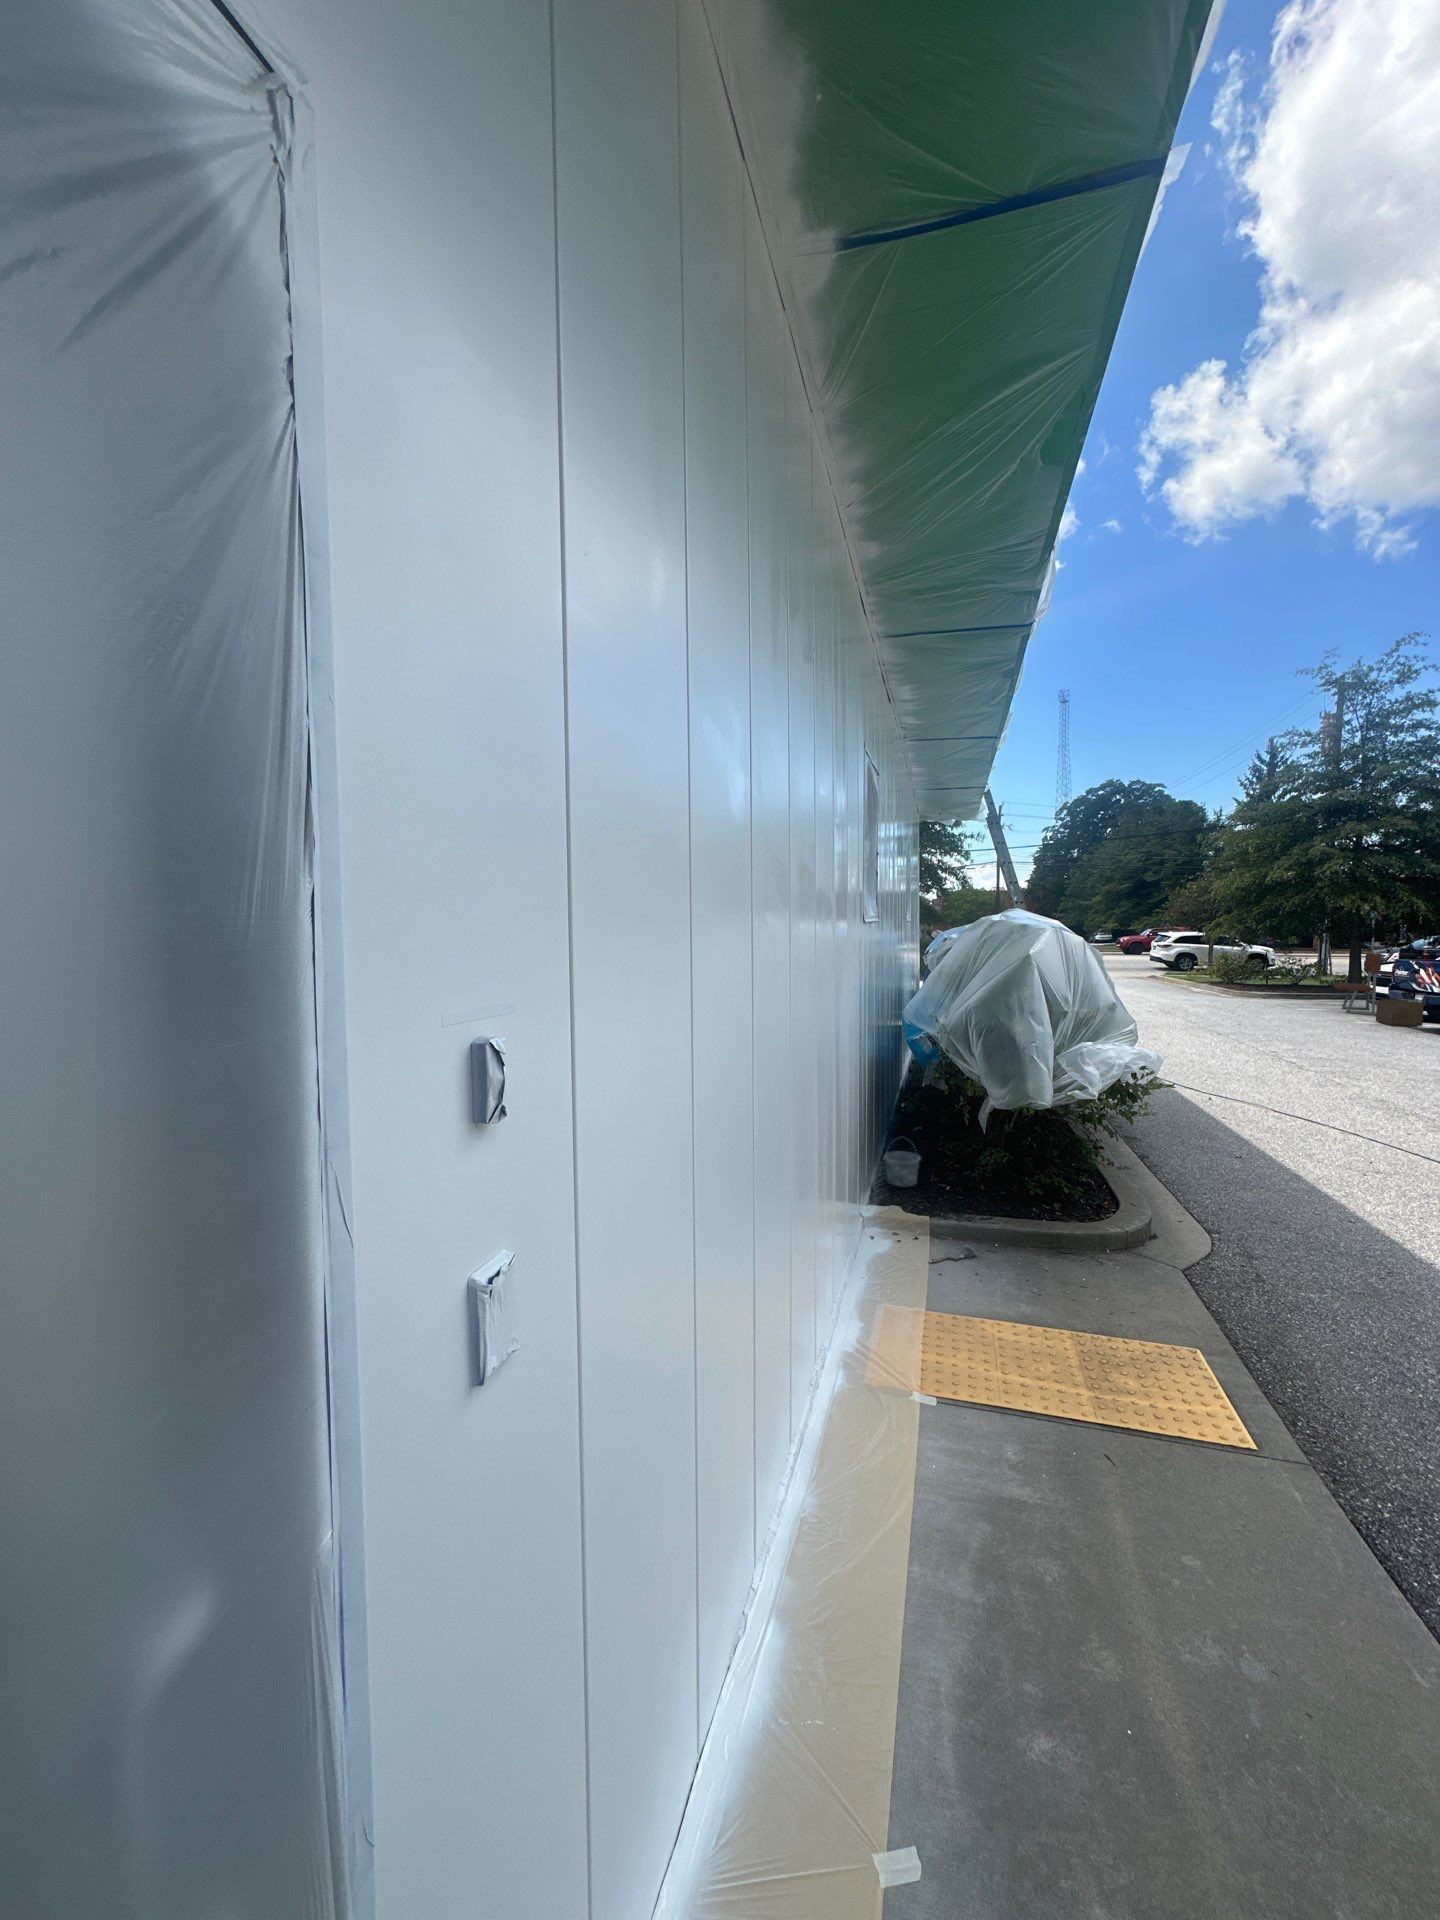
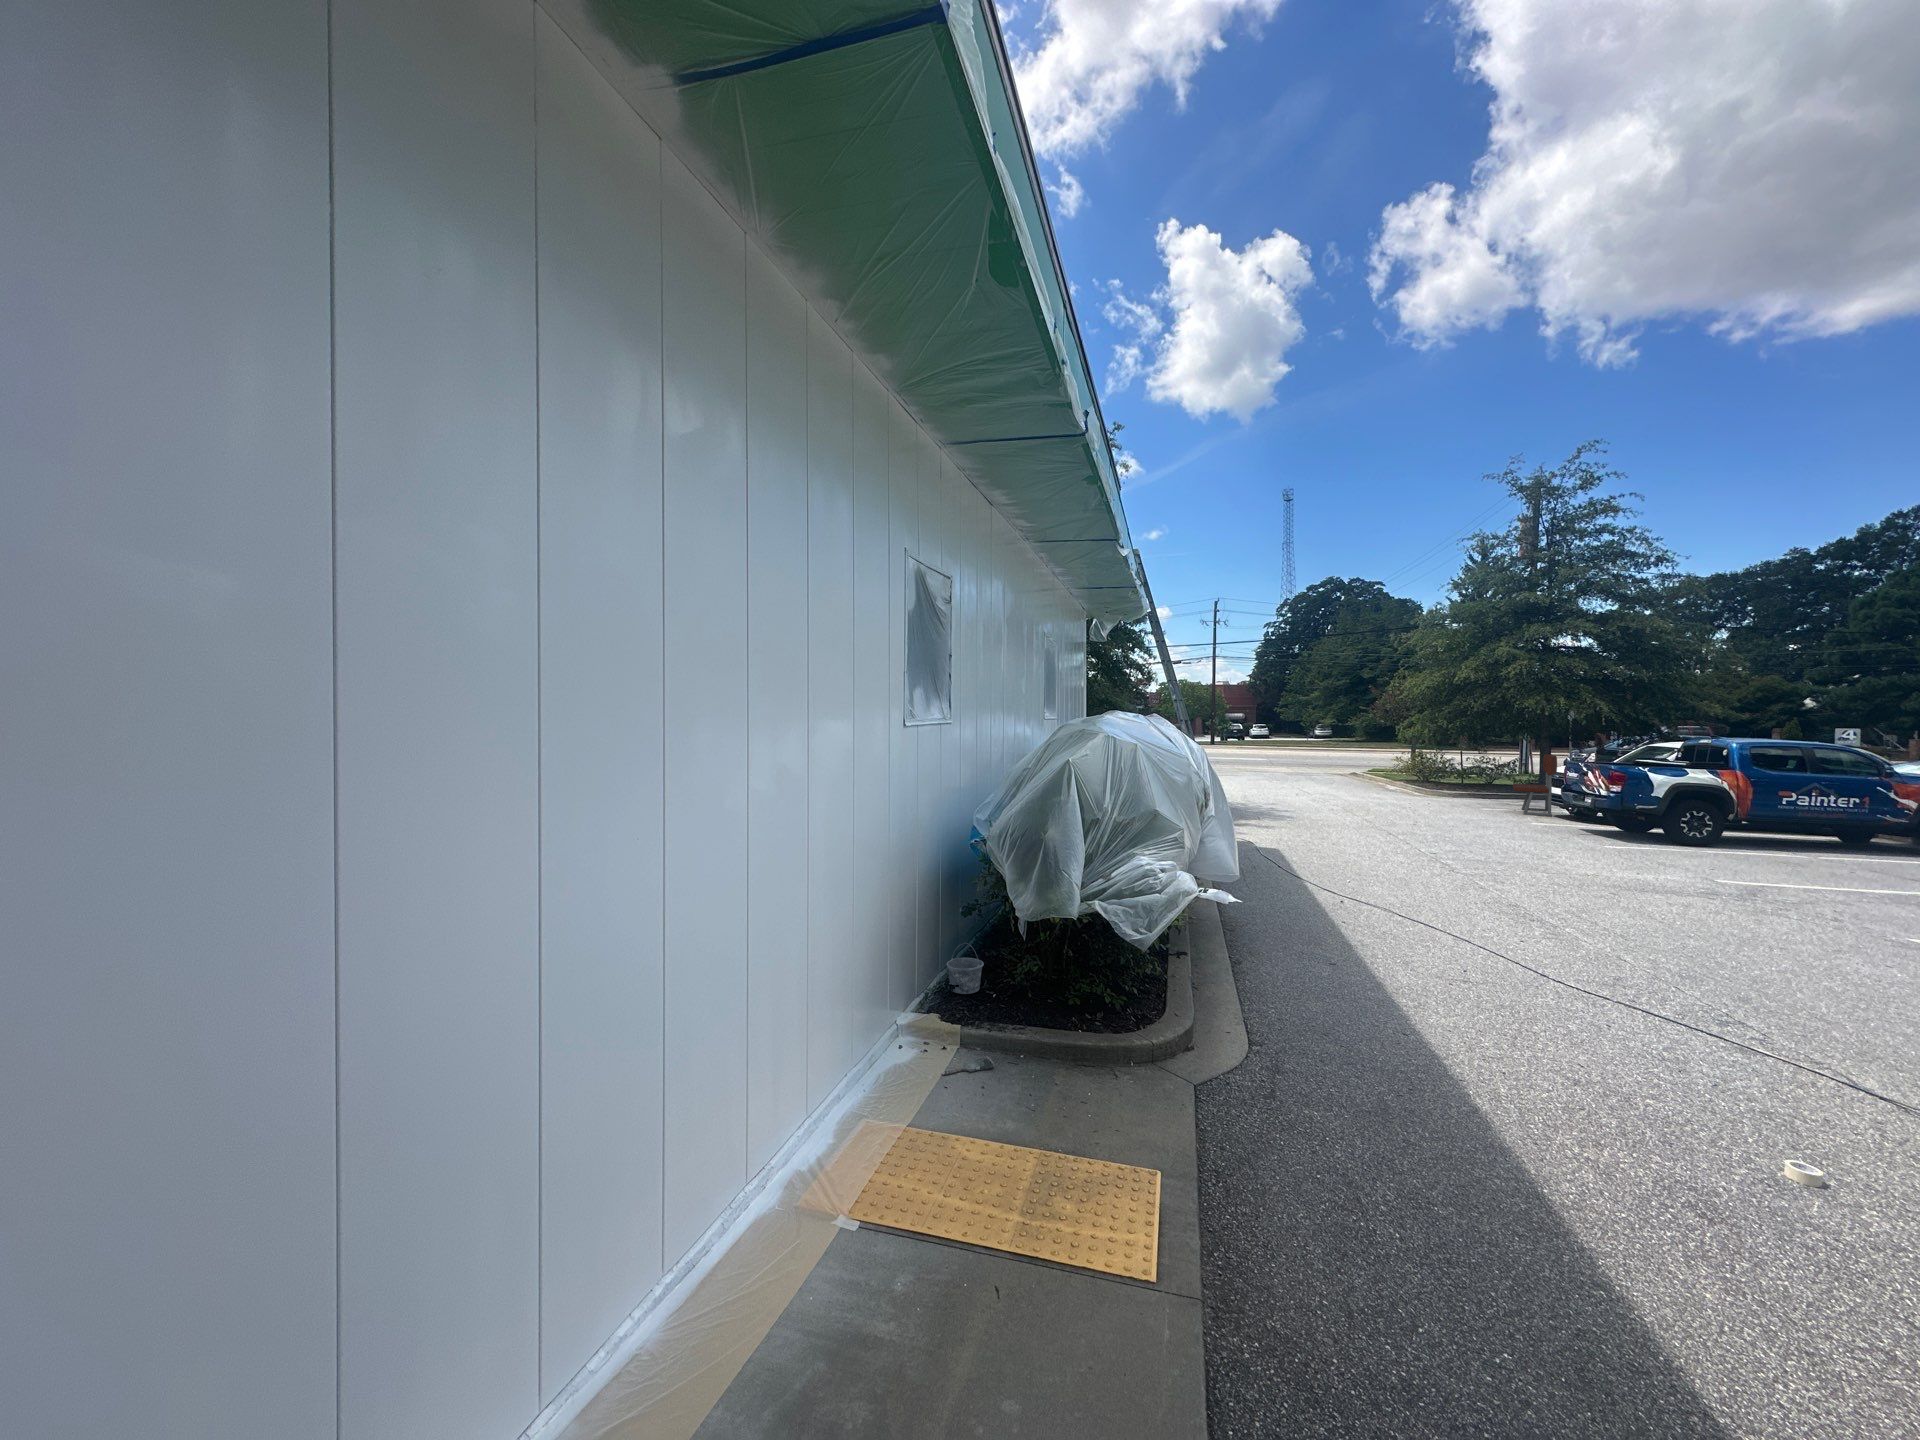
wooden crate: present [1376,999,1423,1027] -> none [1548,801,1592,829]

